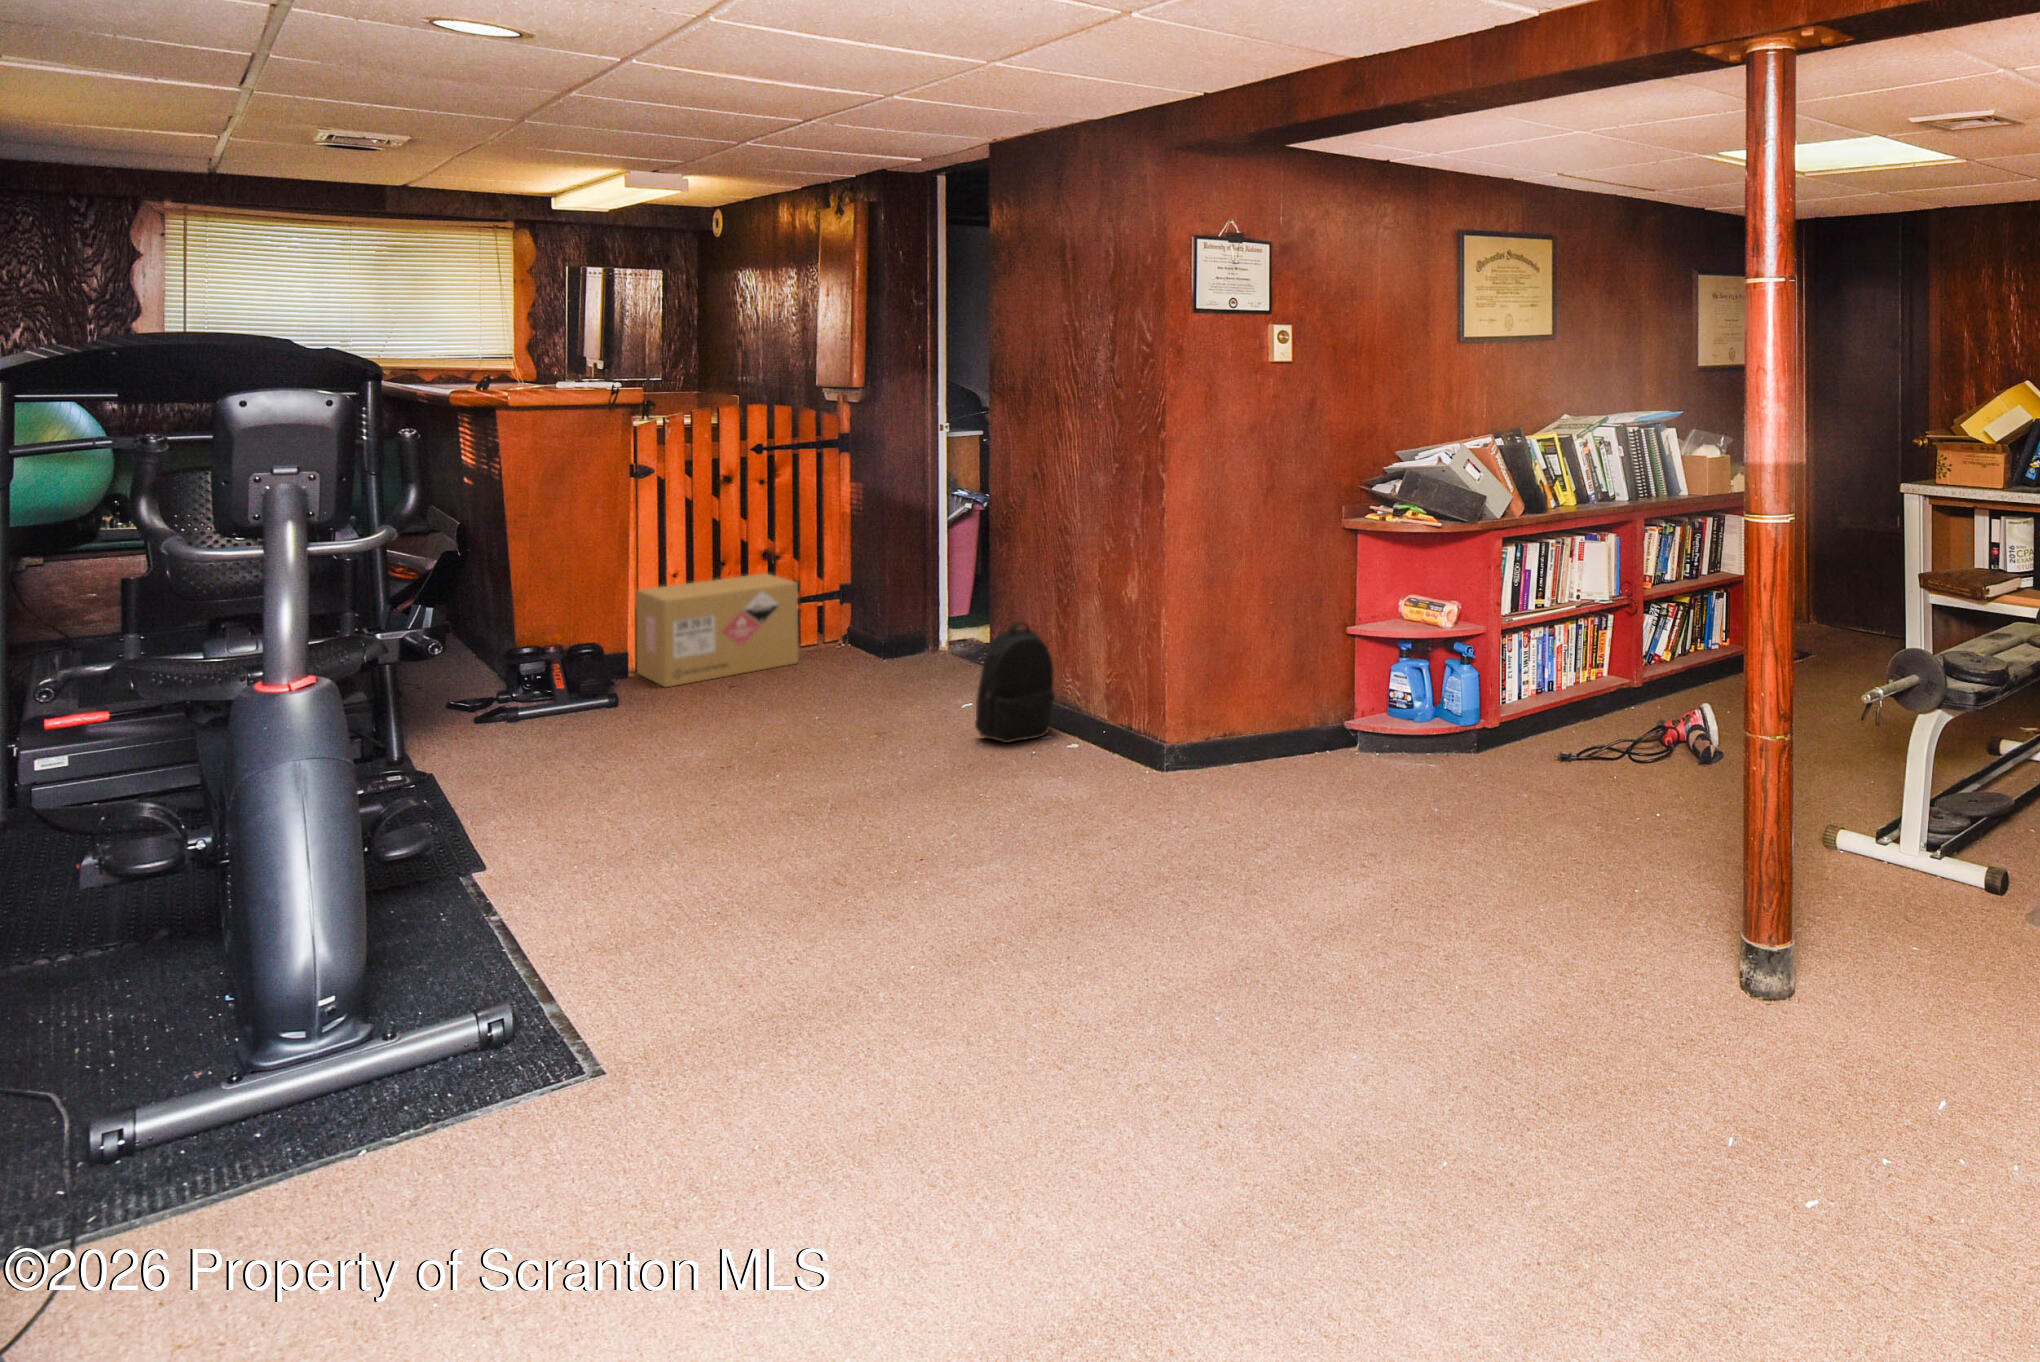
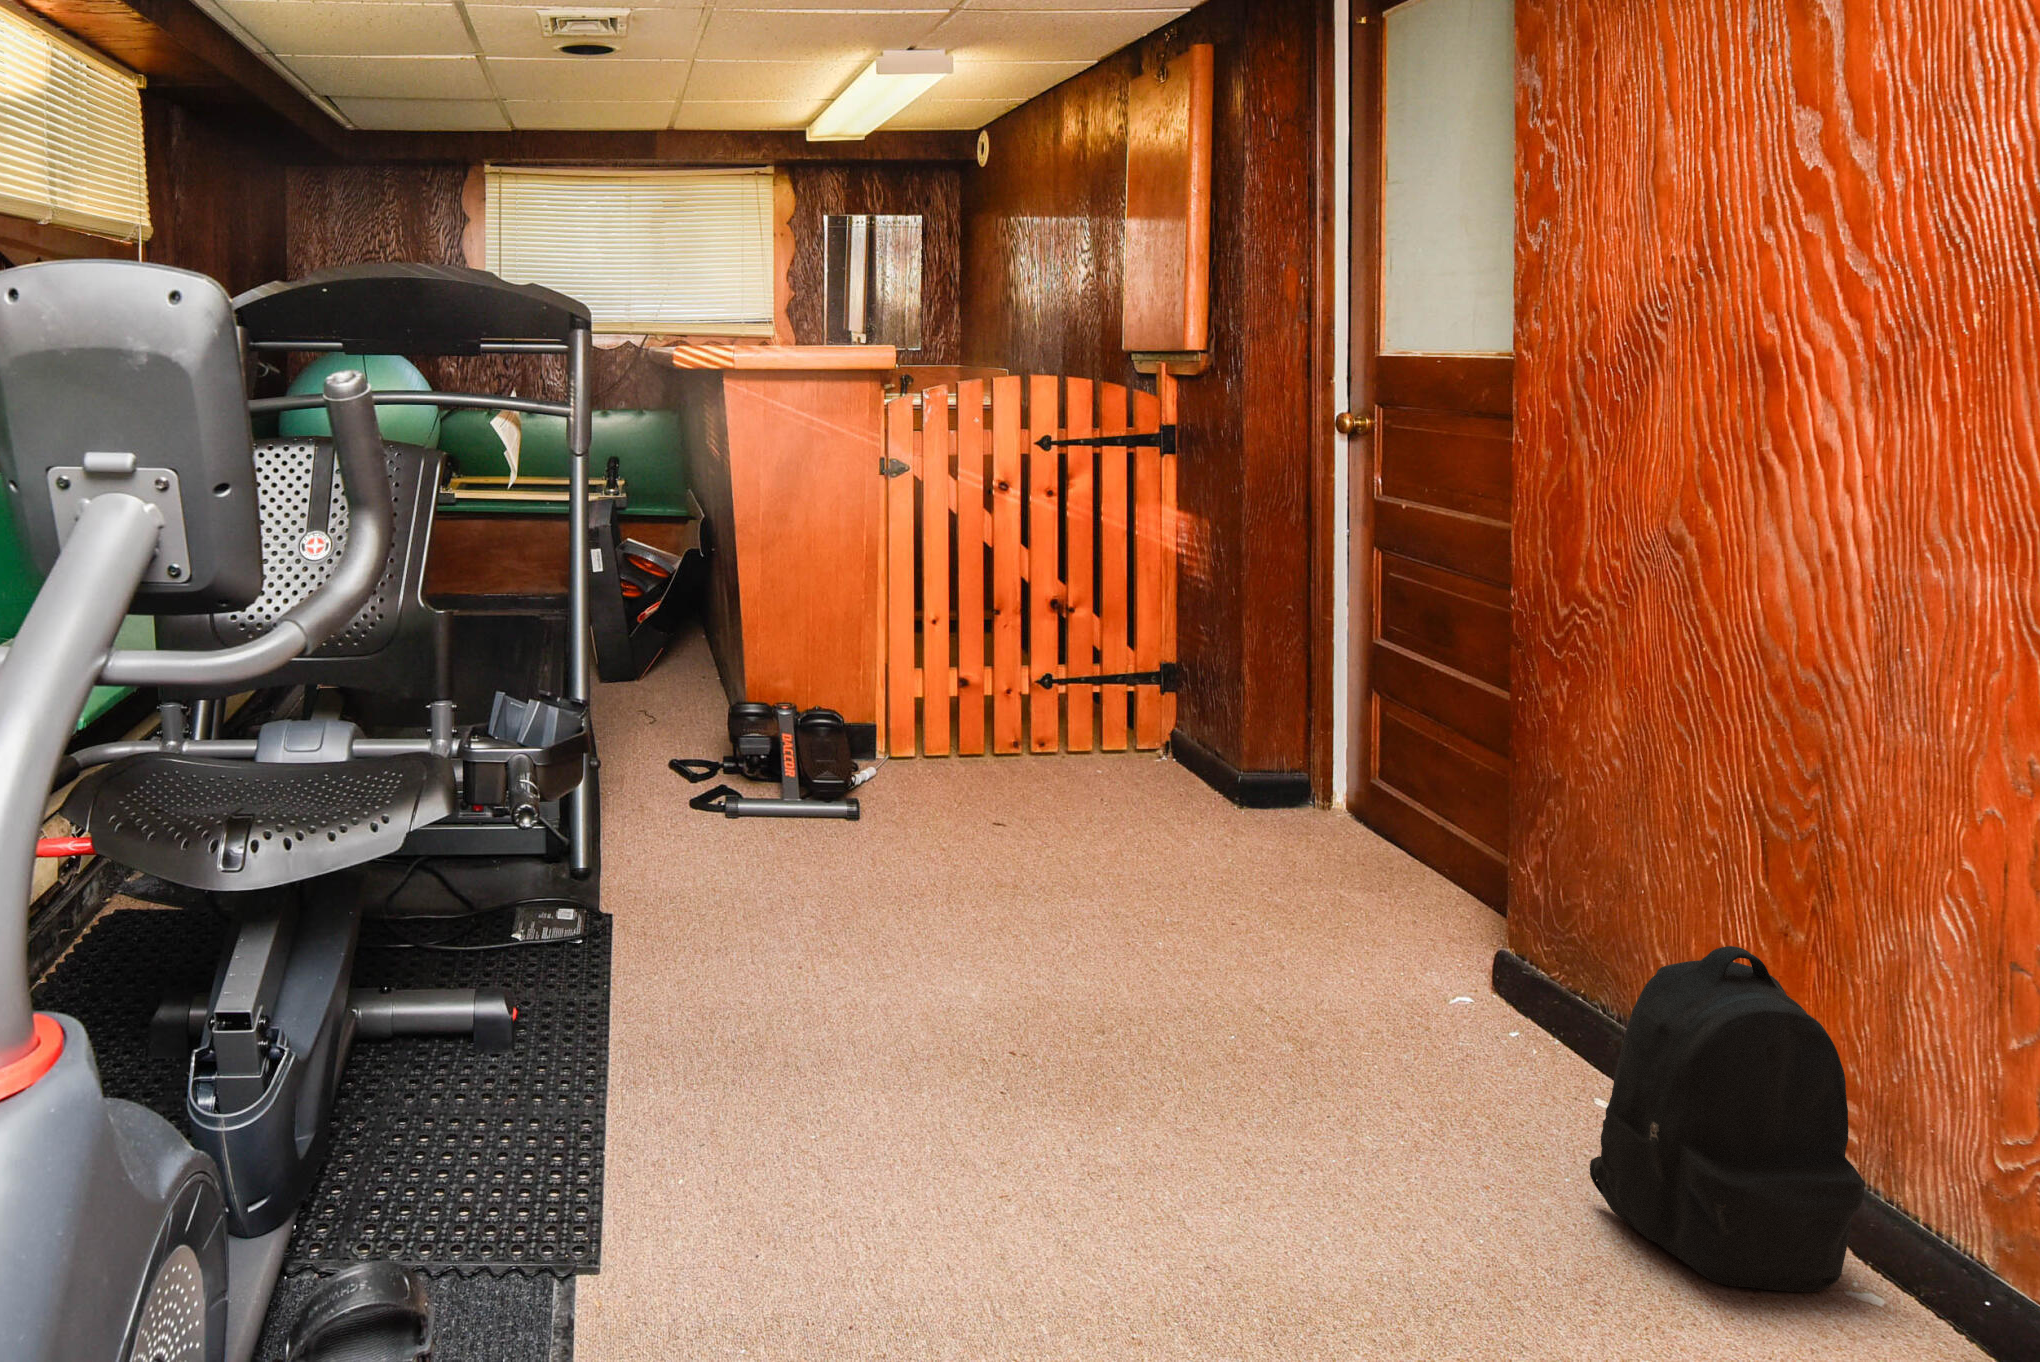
cardboard box: present [636,574,798,687] -> none [887,633,1107,799]

